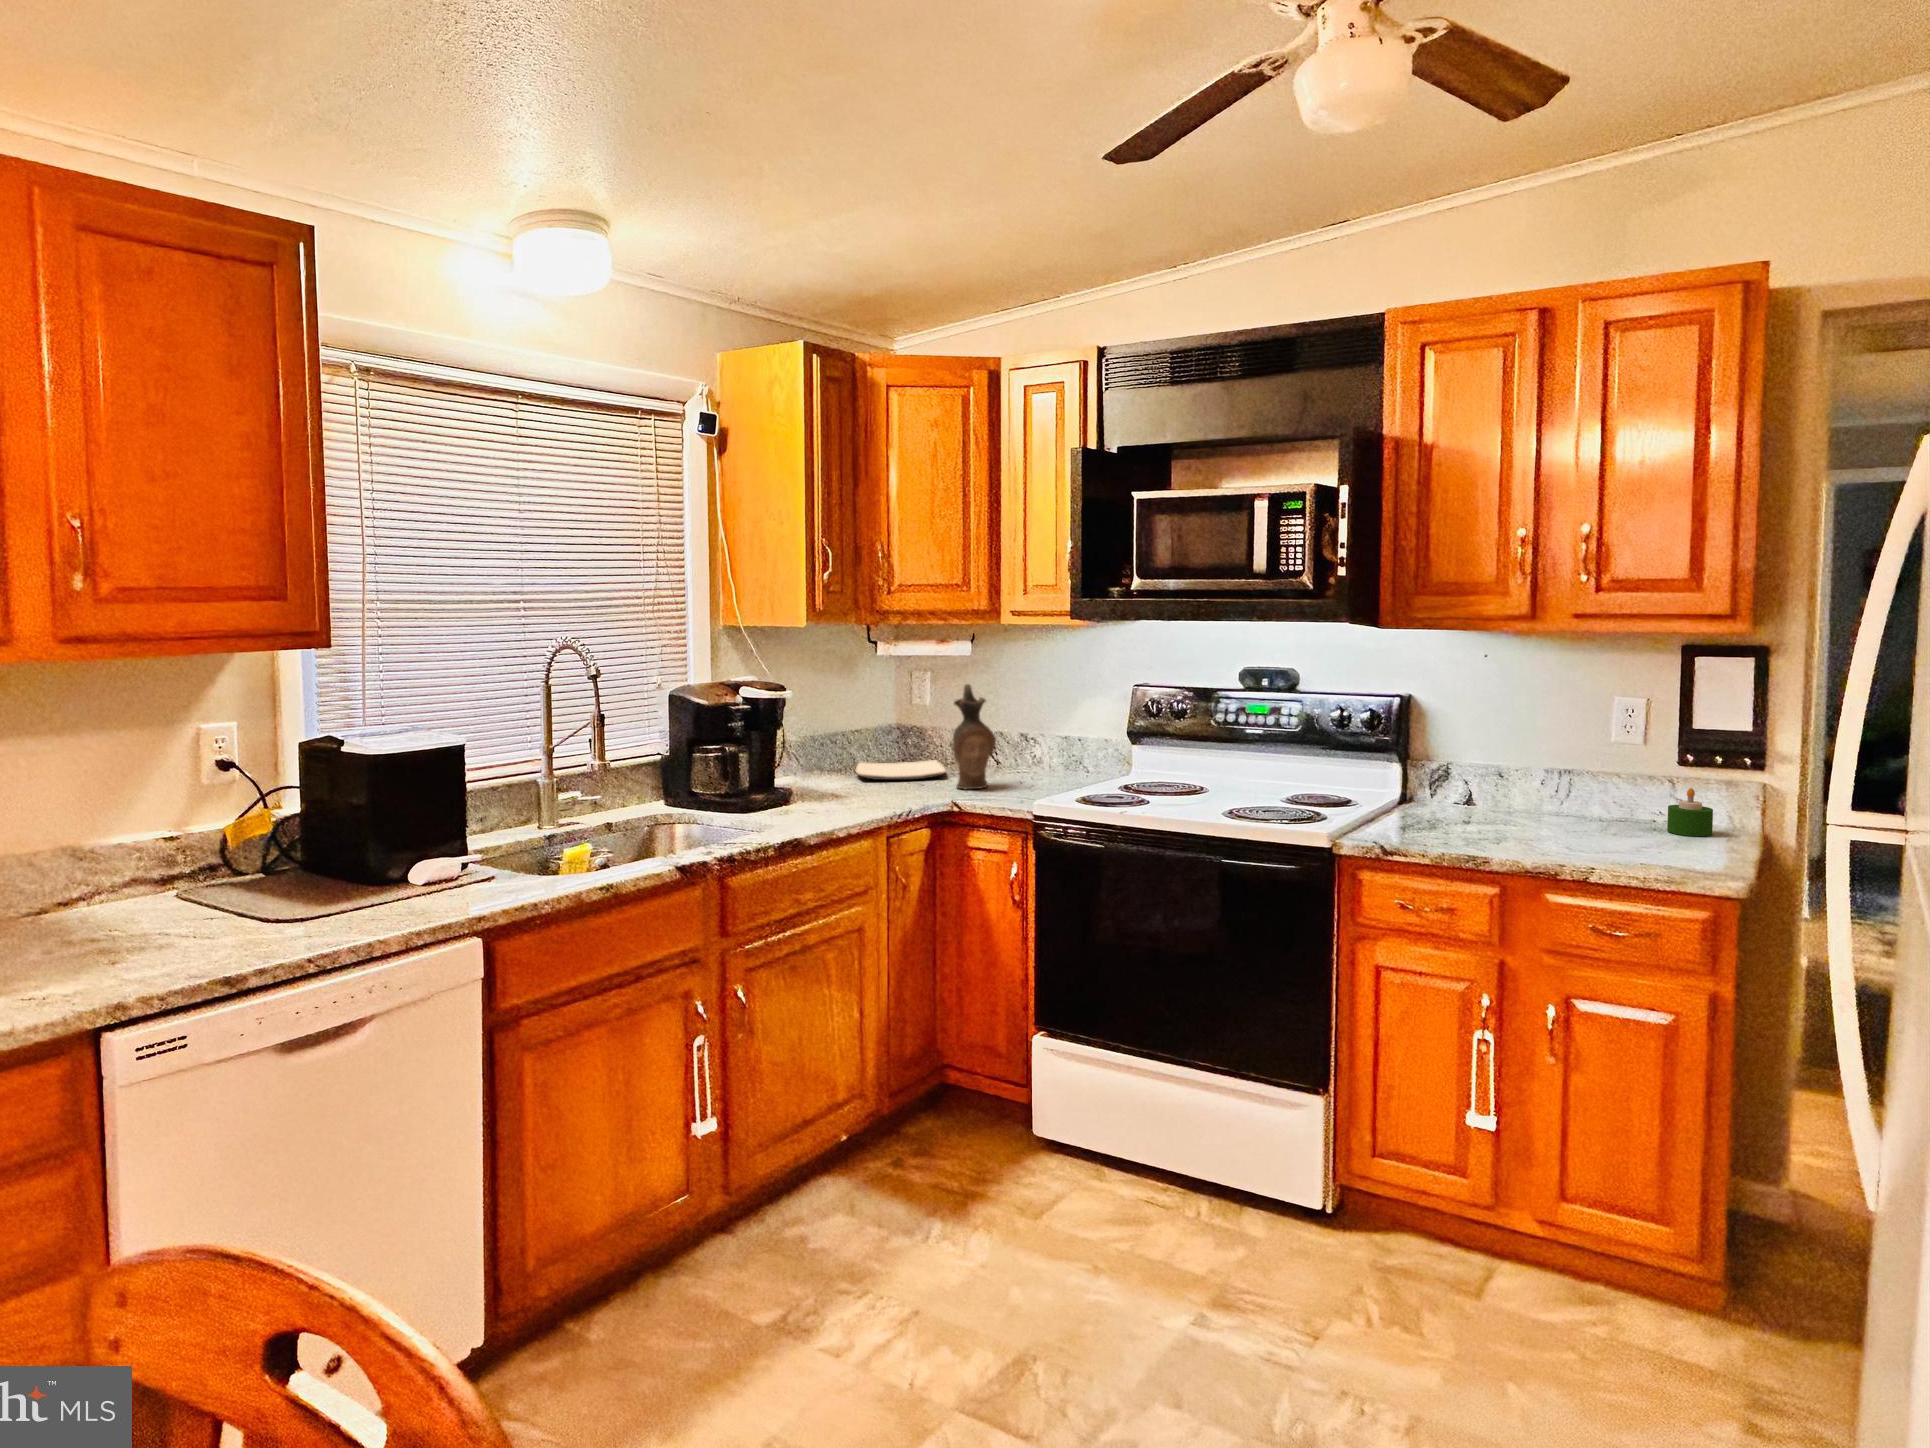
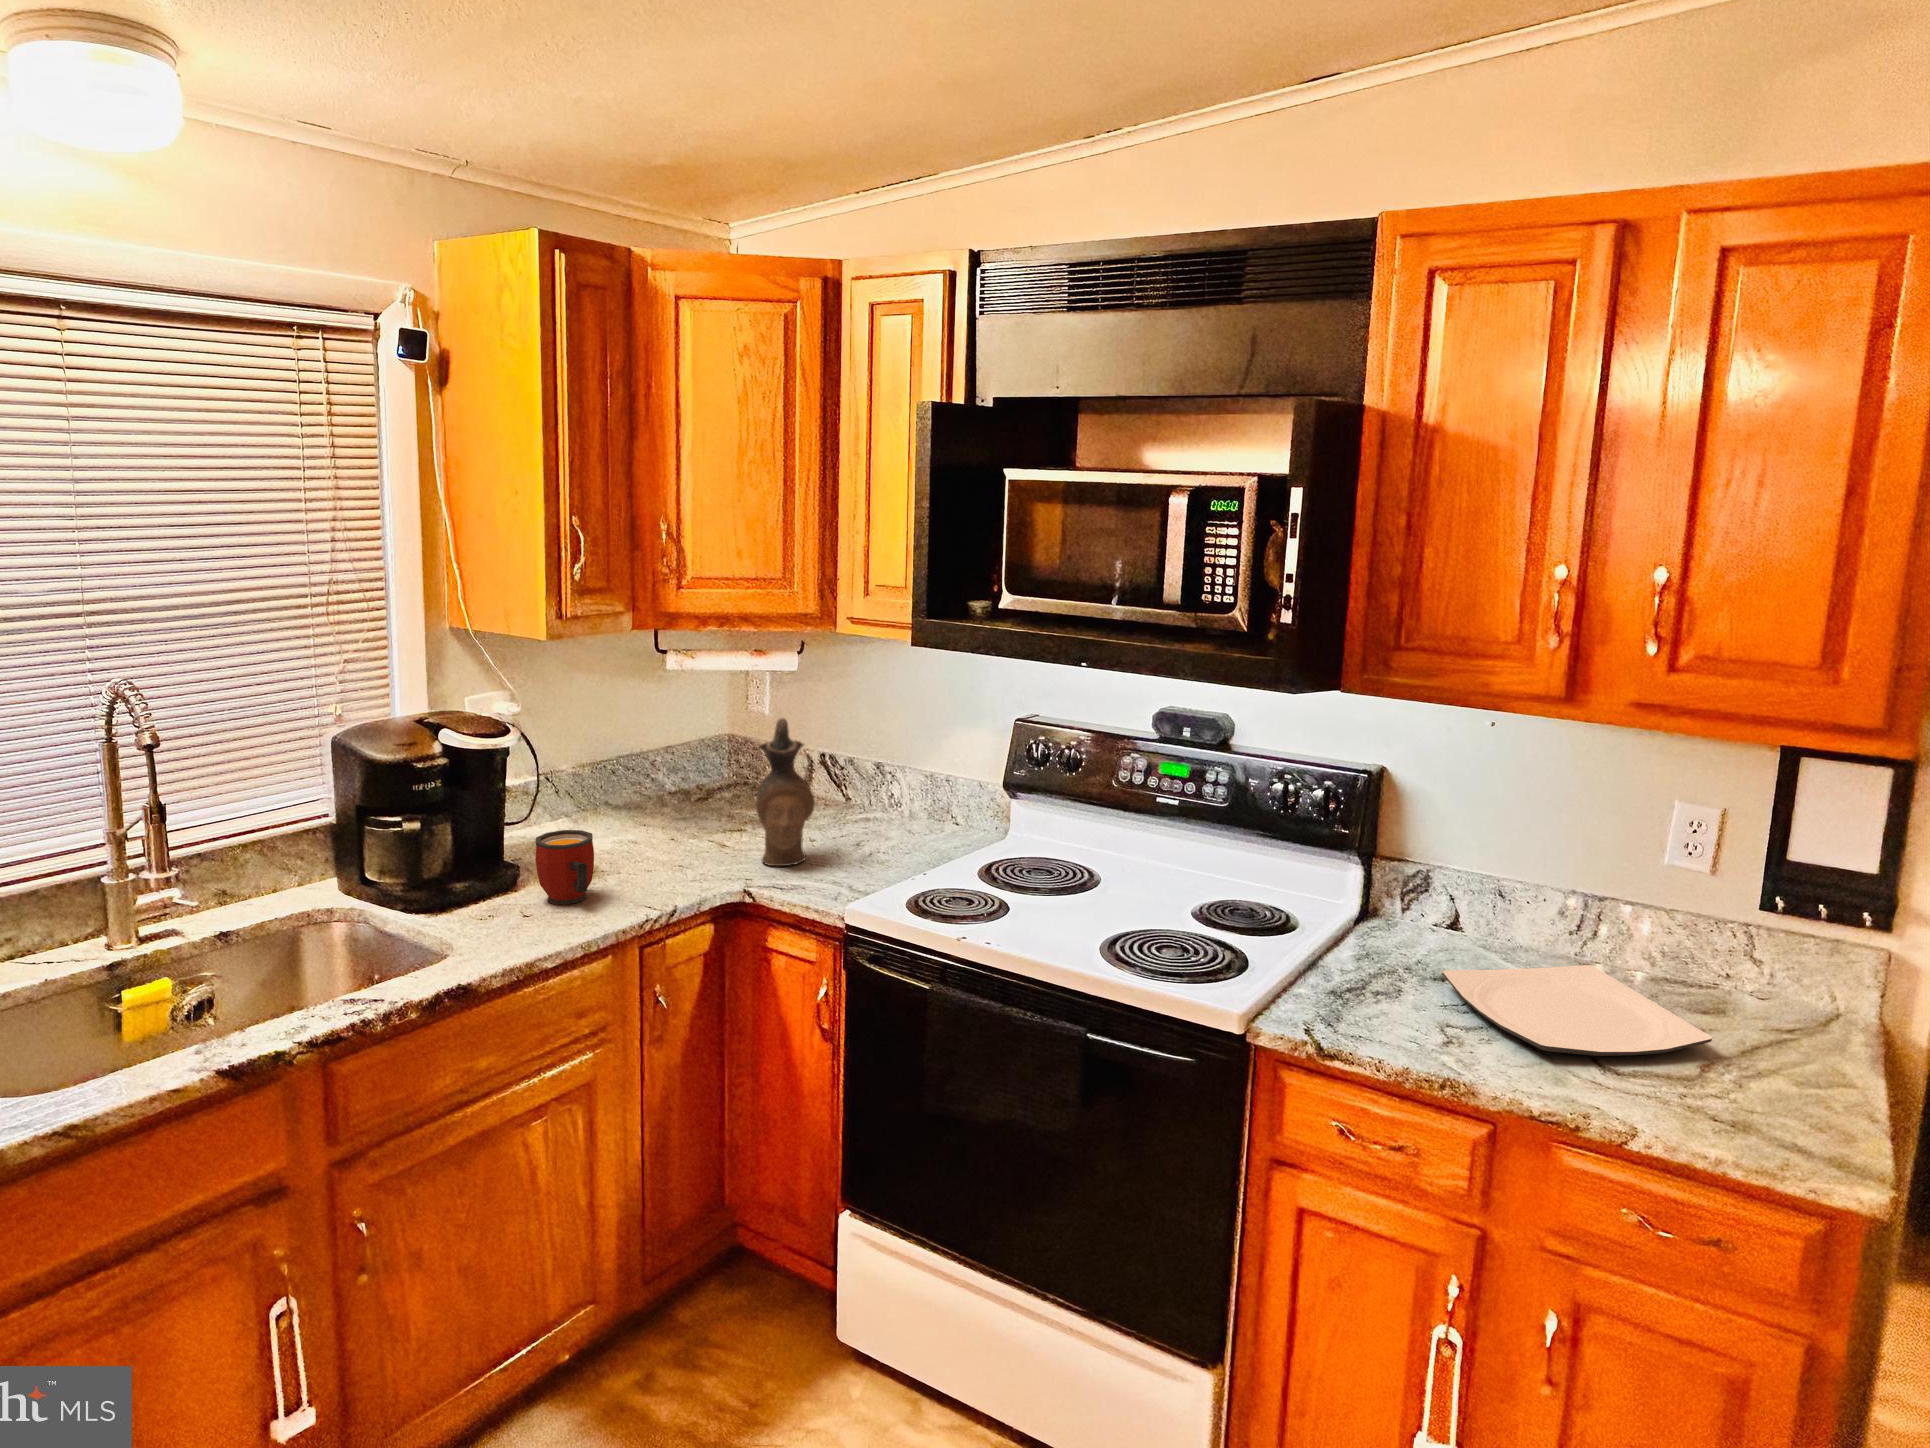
mug: none [809,757,851,806] -> present [535,830,594,905]
plate: present [856,760,946,780] -> present [1442,965,1712,1056]
candle: present [1667,788,1713,836] -> none [1740,962,1812,1037]

